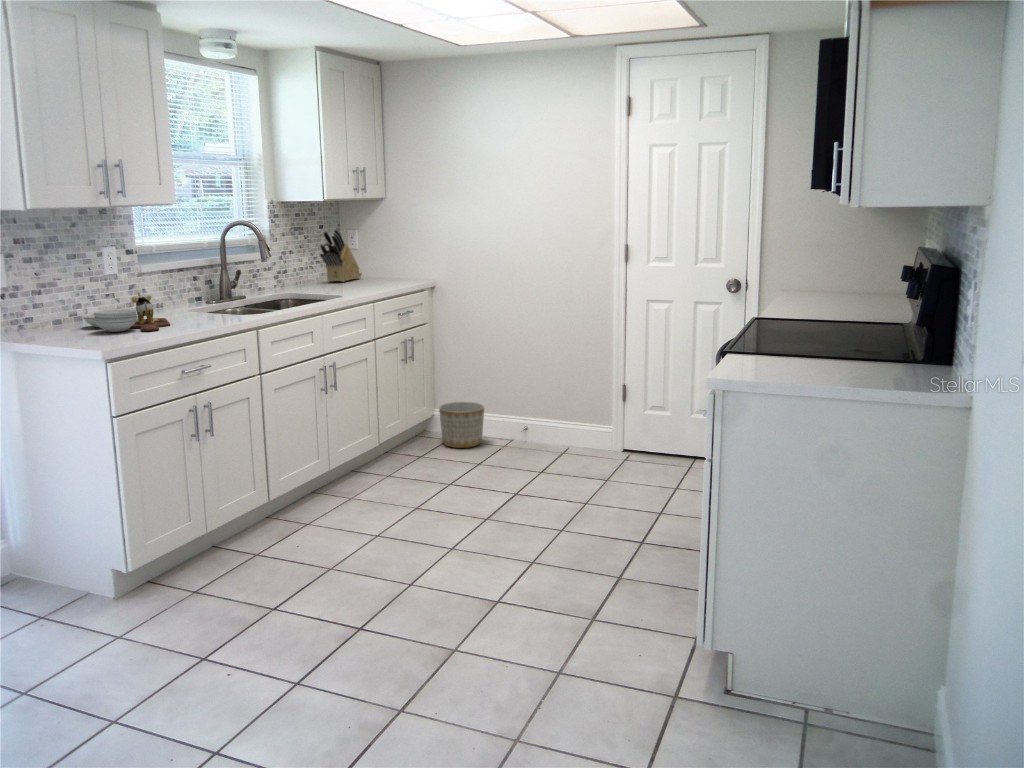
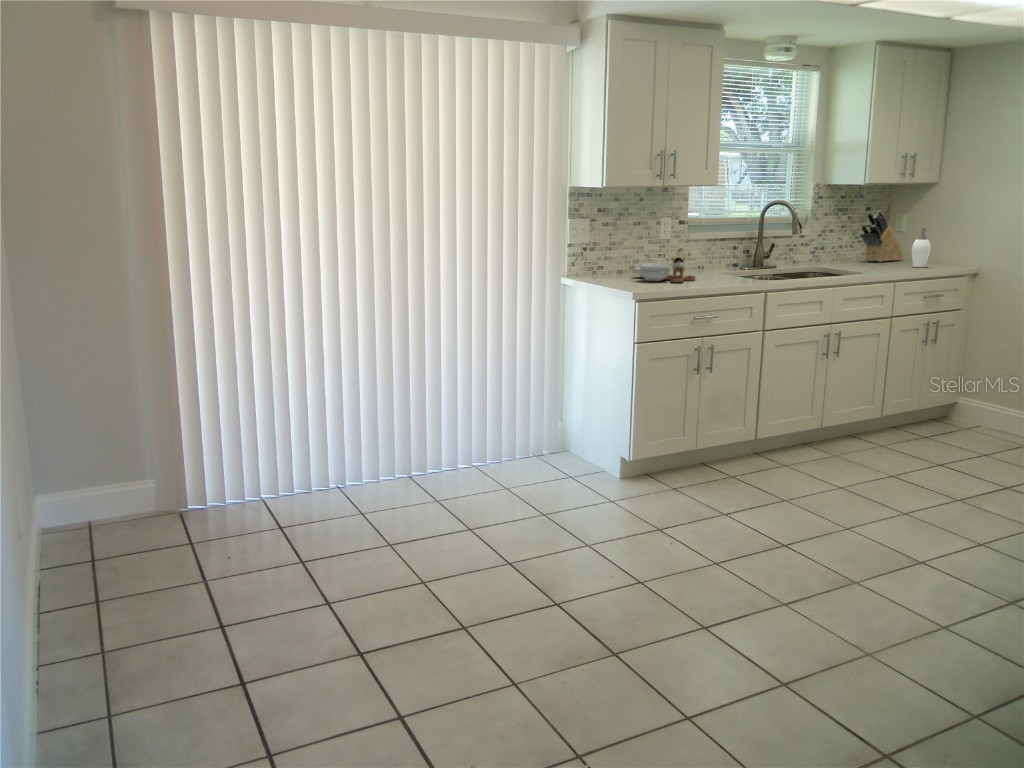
soap dispenser: none [377,245,394,286] -> present [912,228,931,267]
planter: present [439,402,484,448] -> none [955,392,1009,439]

